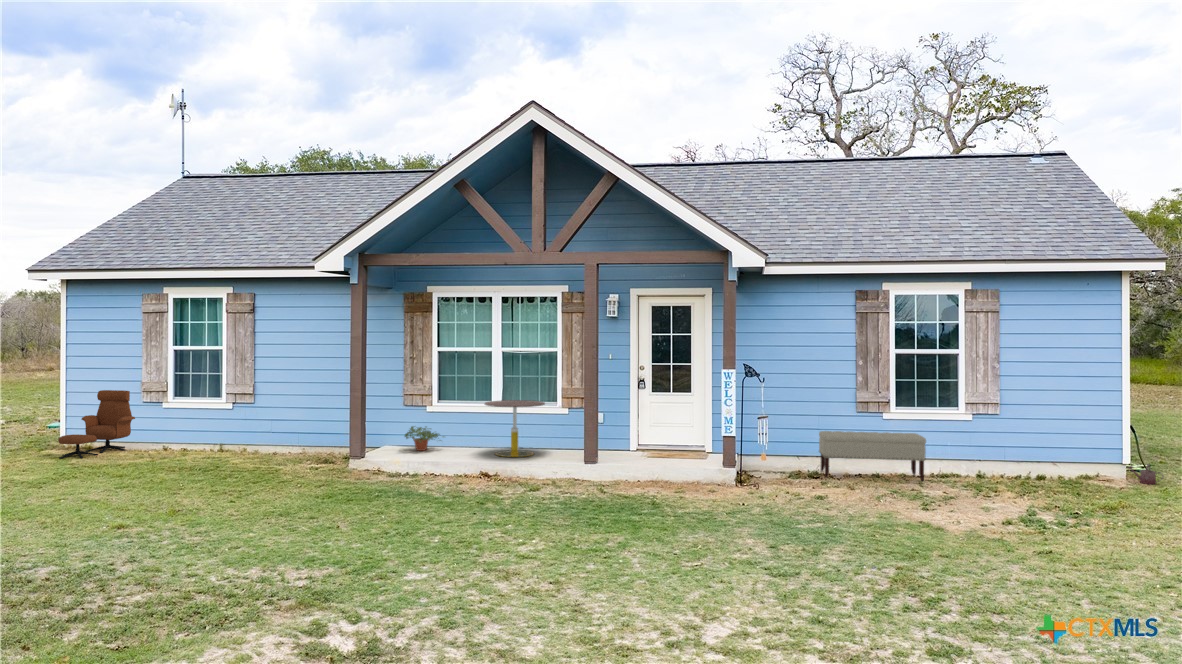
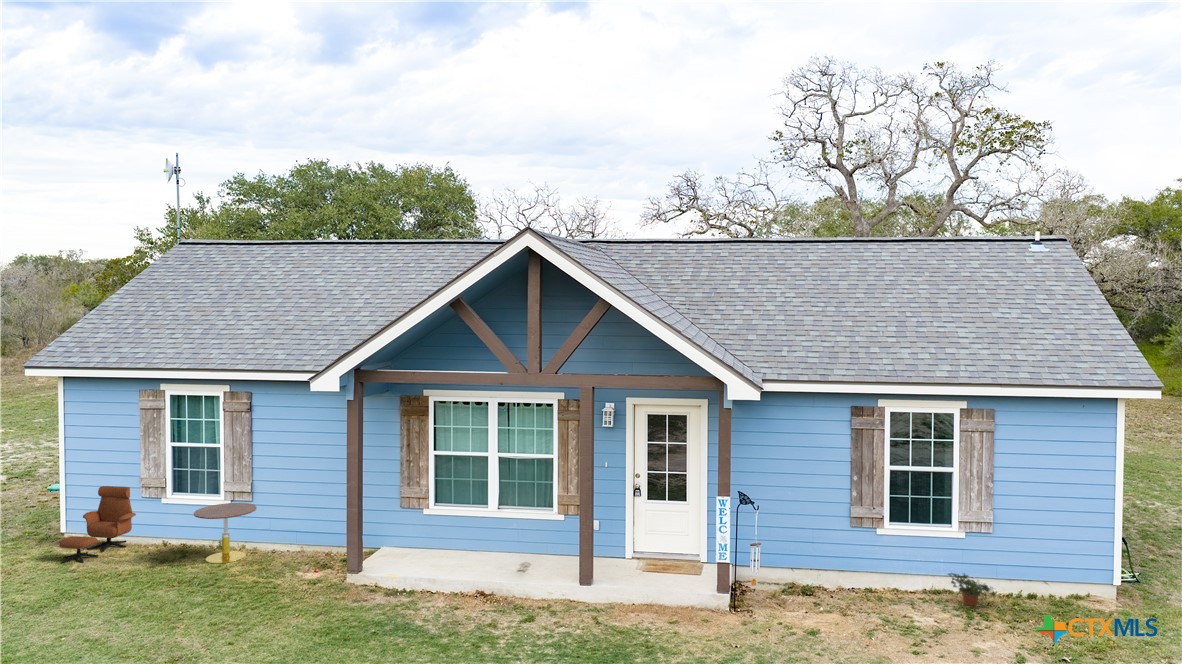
side table: present [485,400,545,457] -> present [194,503,257,563]
potted plant: present [405,426,440,451] -> present [948,573,994,606]
bench: present [819,431,926,481] -> none [812,547,919,605]
watering can: present [1128,464,1164,484] -> none [1120,588,1157,610]

